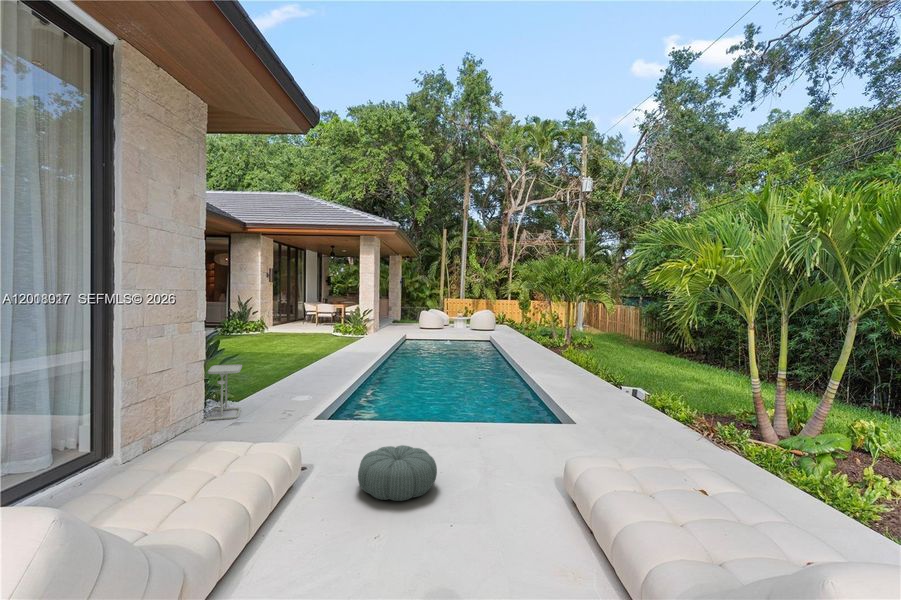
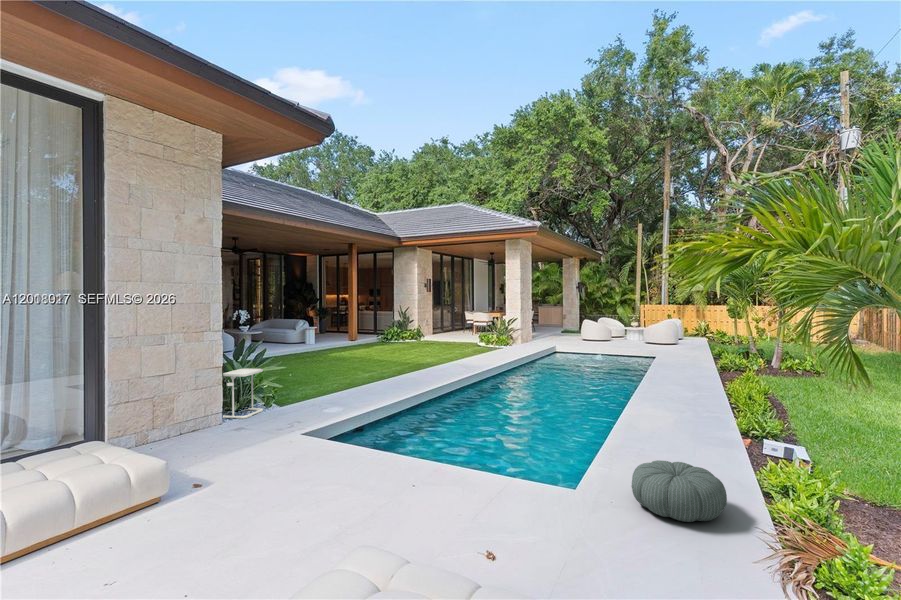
pouf: present [358,445,437,501] -> present [632,460,727,522]

